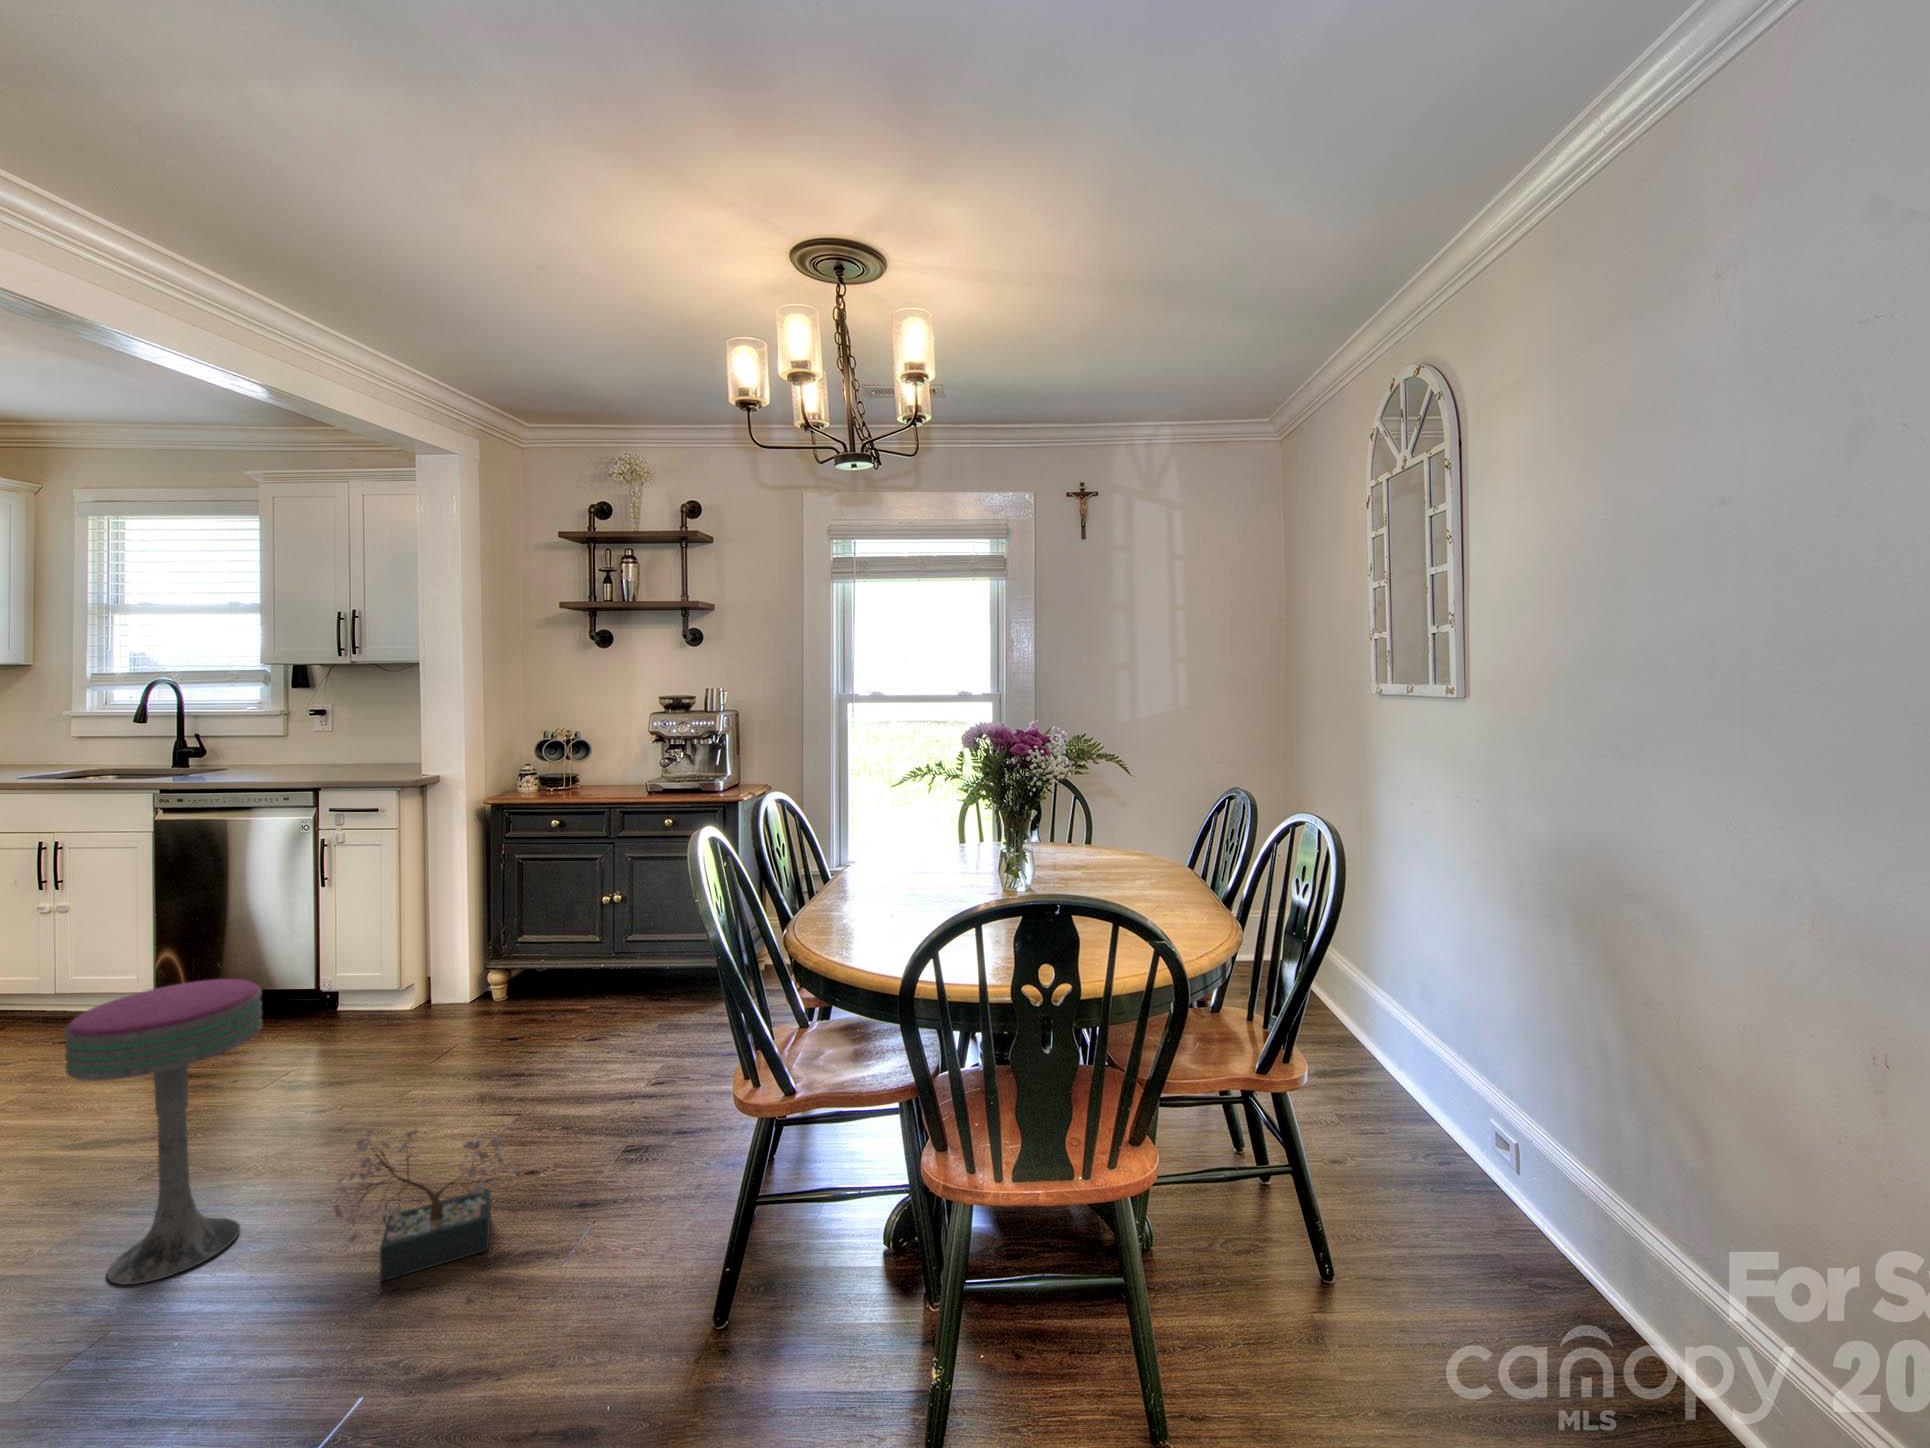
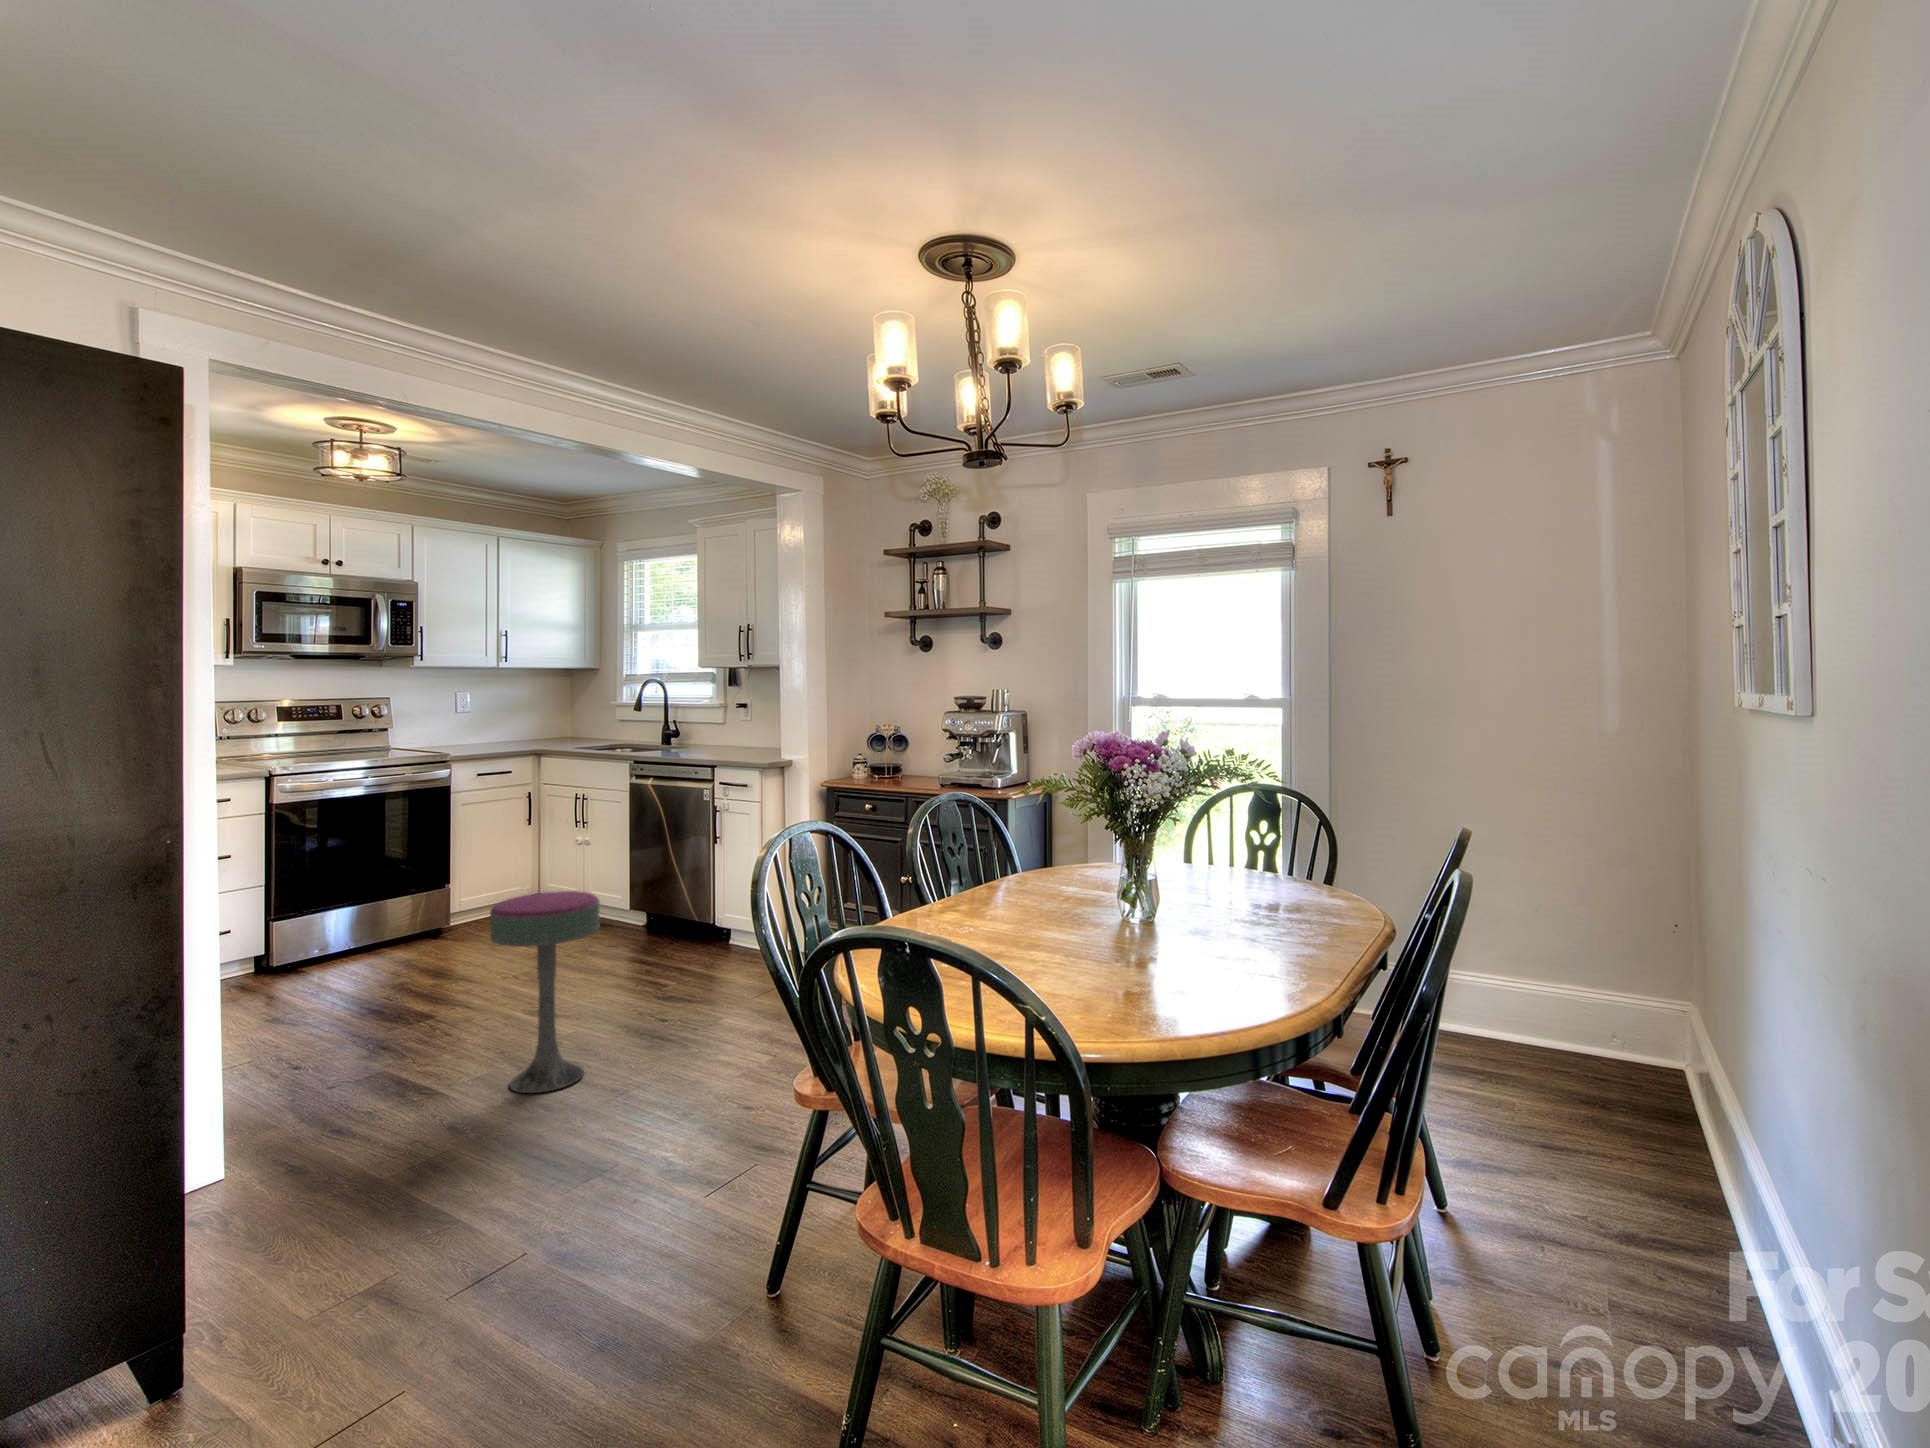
decorative plant: present [333,1129,517,1281] -> none [601,1019,728,1135]

